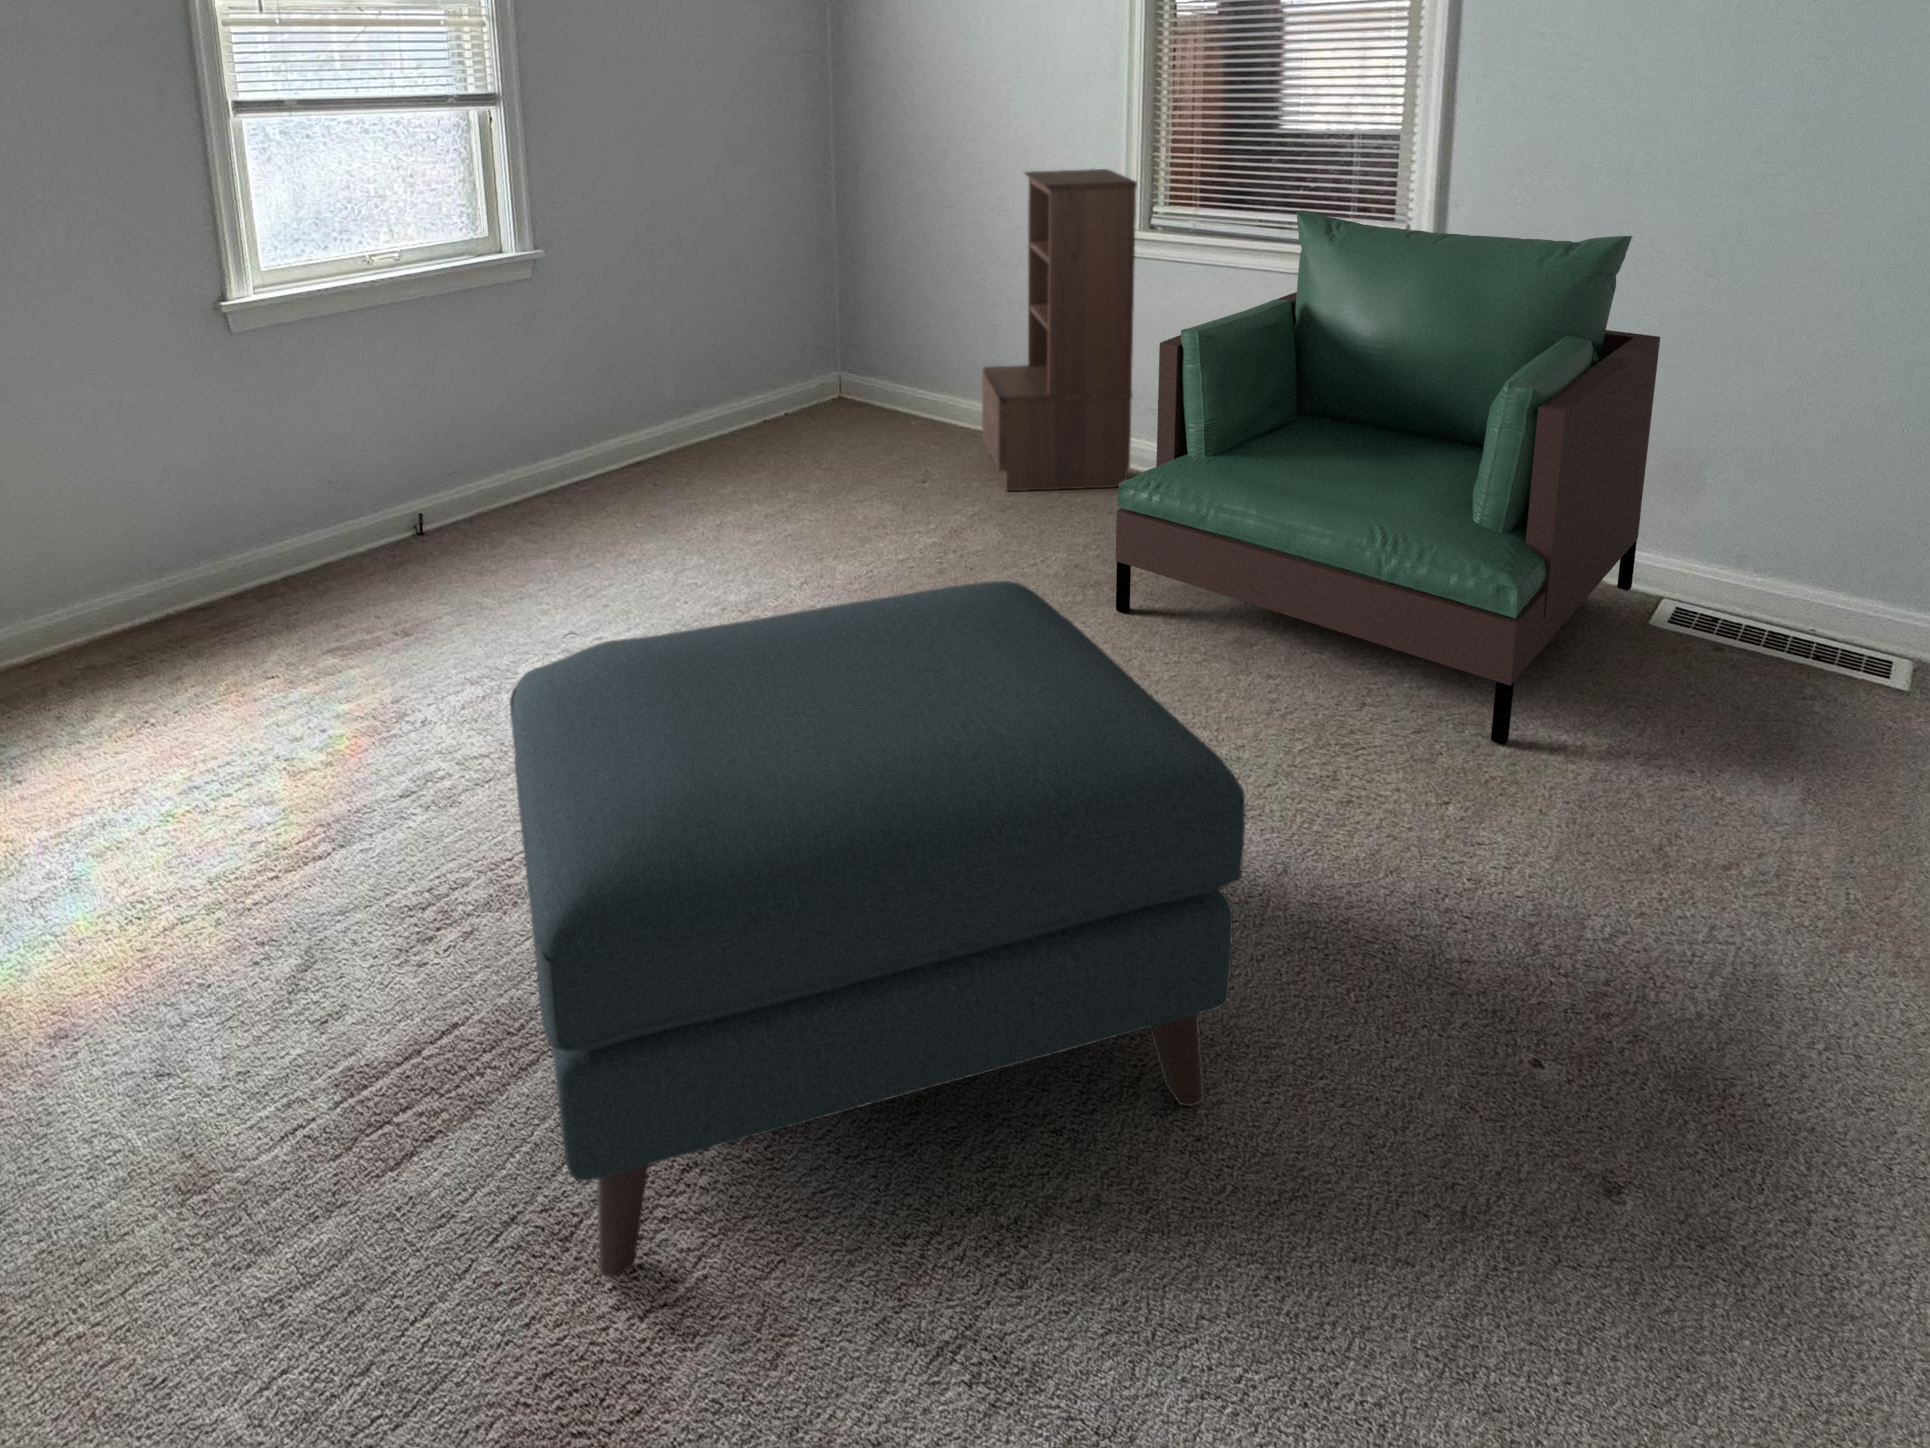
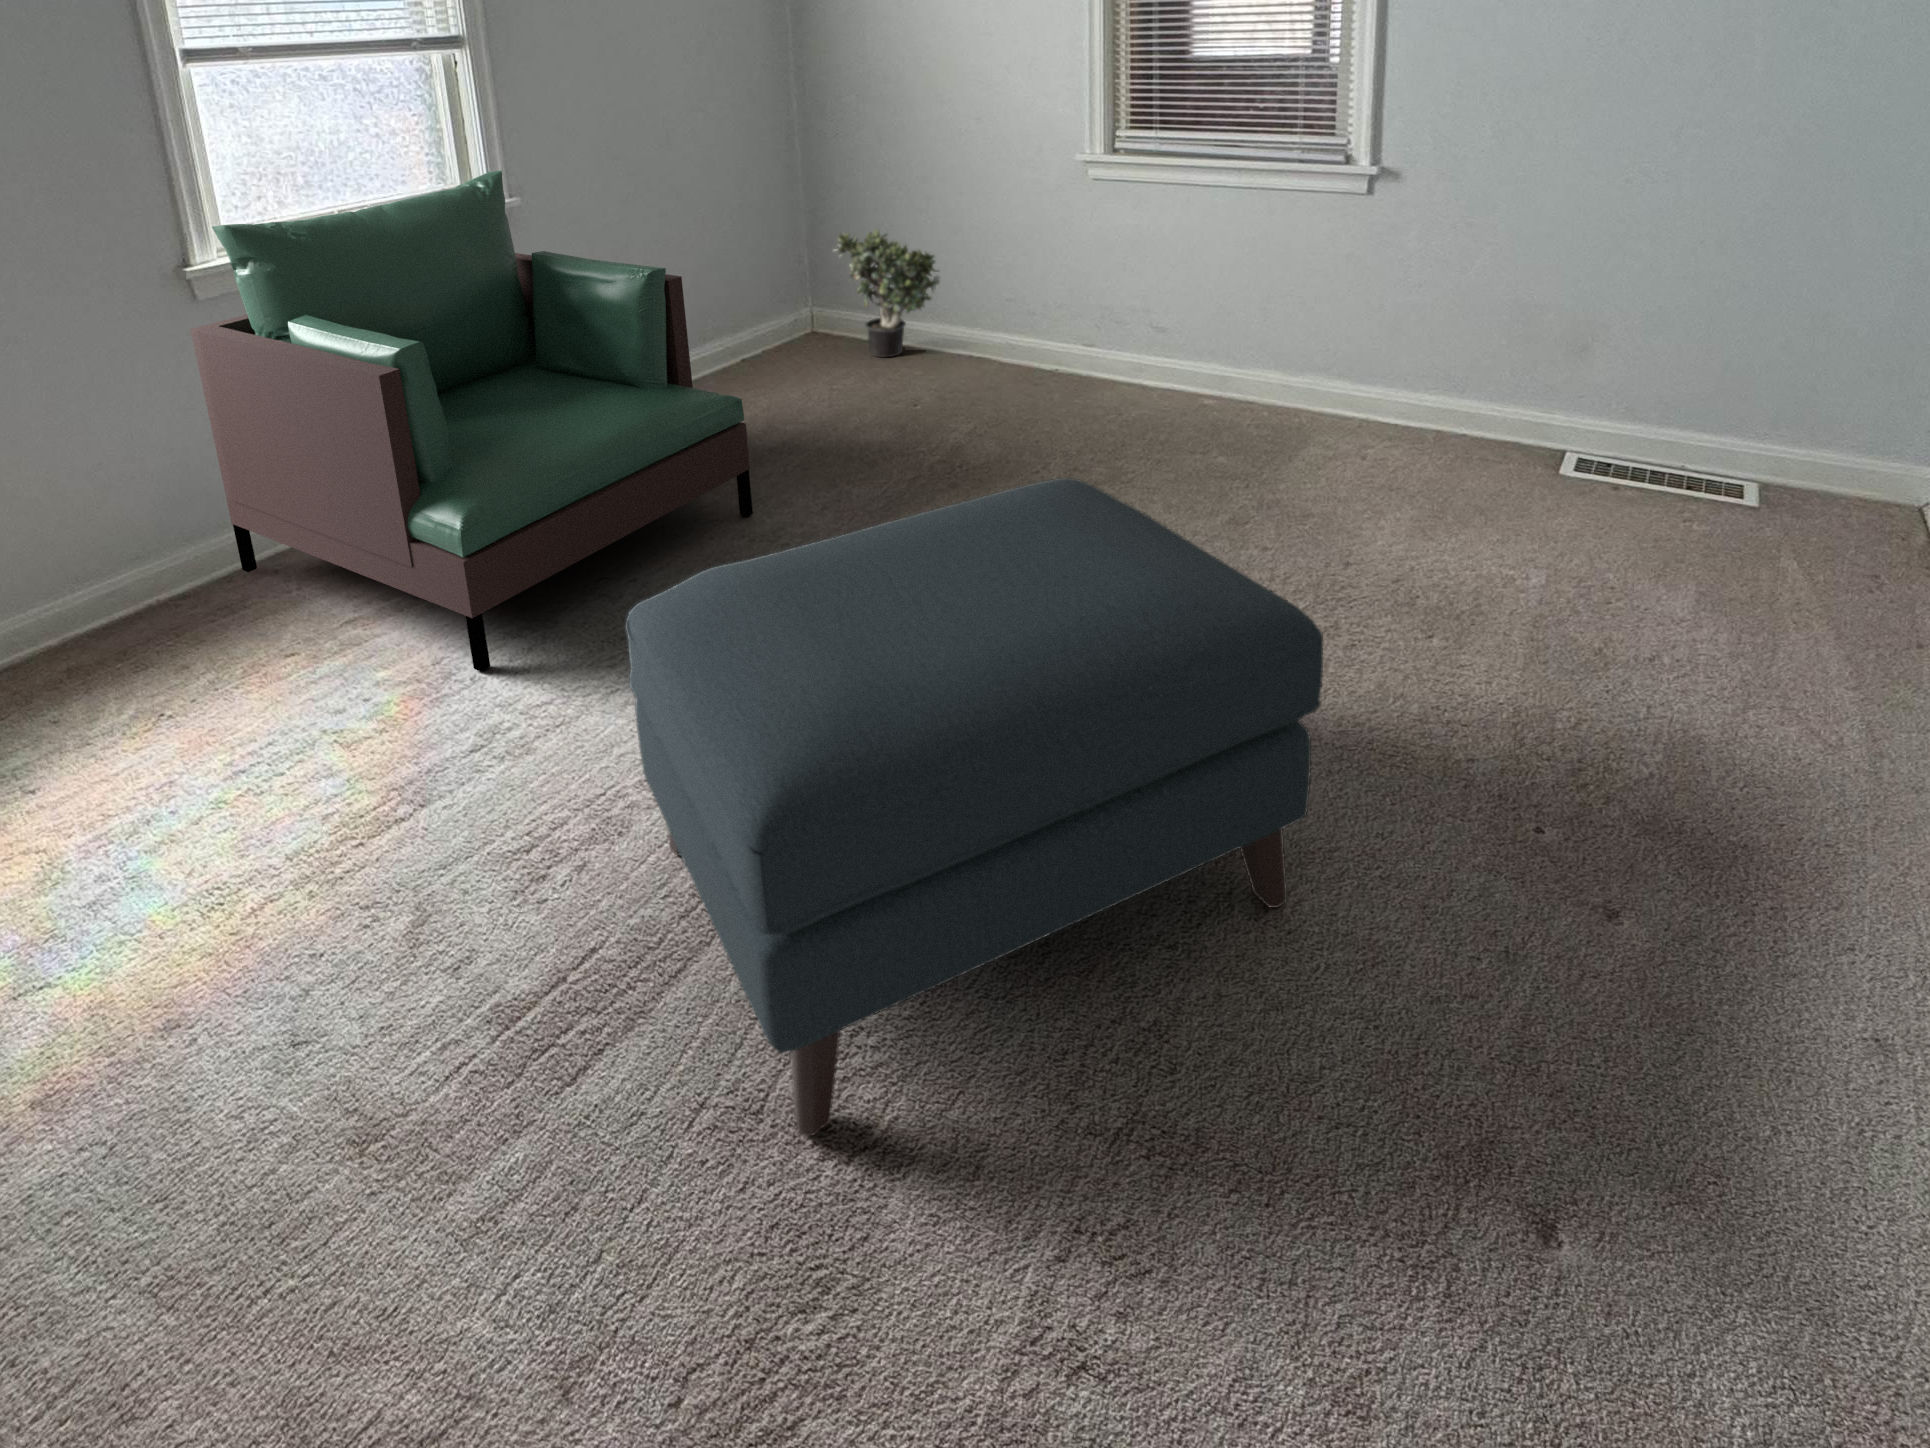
bookshelf: present [982,169,1137,491] -> none [960,96,1104,405]
armchair: present [1116,210,1660,745] -> present [191,171,753,672]
potted plant: none [858,300,968,432] -> present [835,230,939,357]

